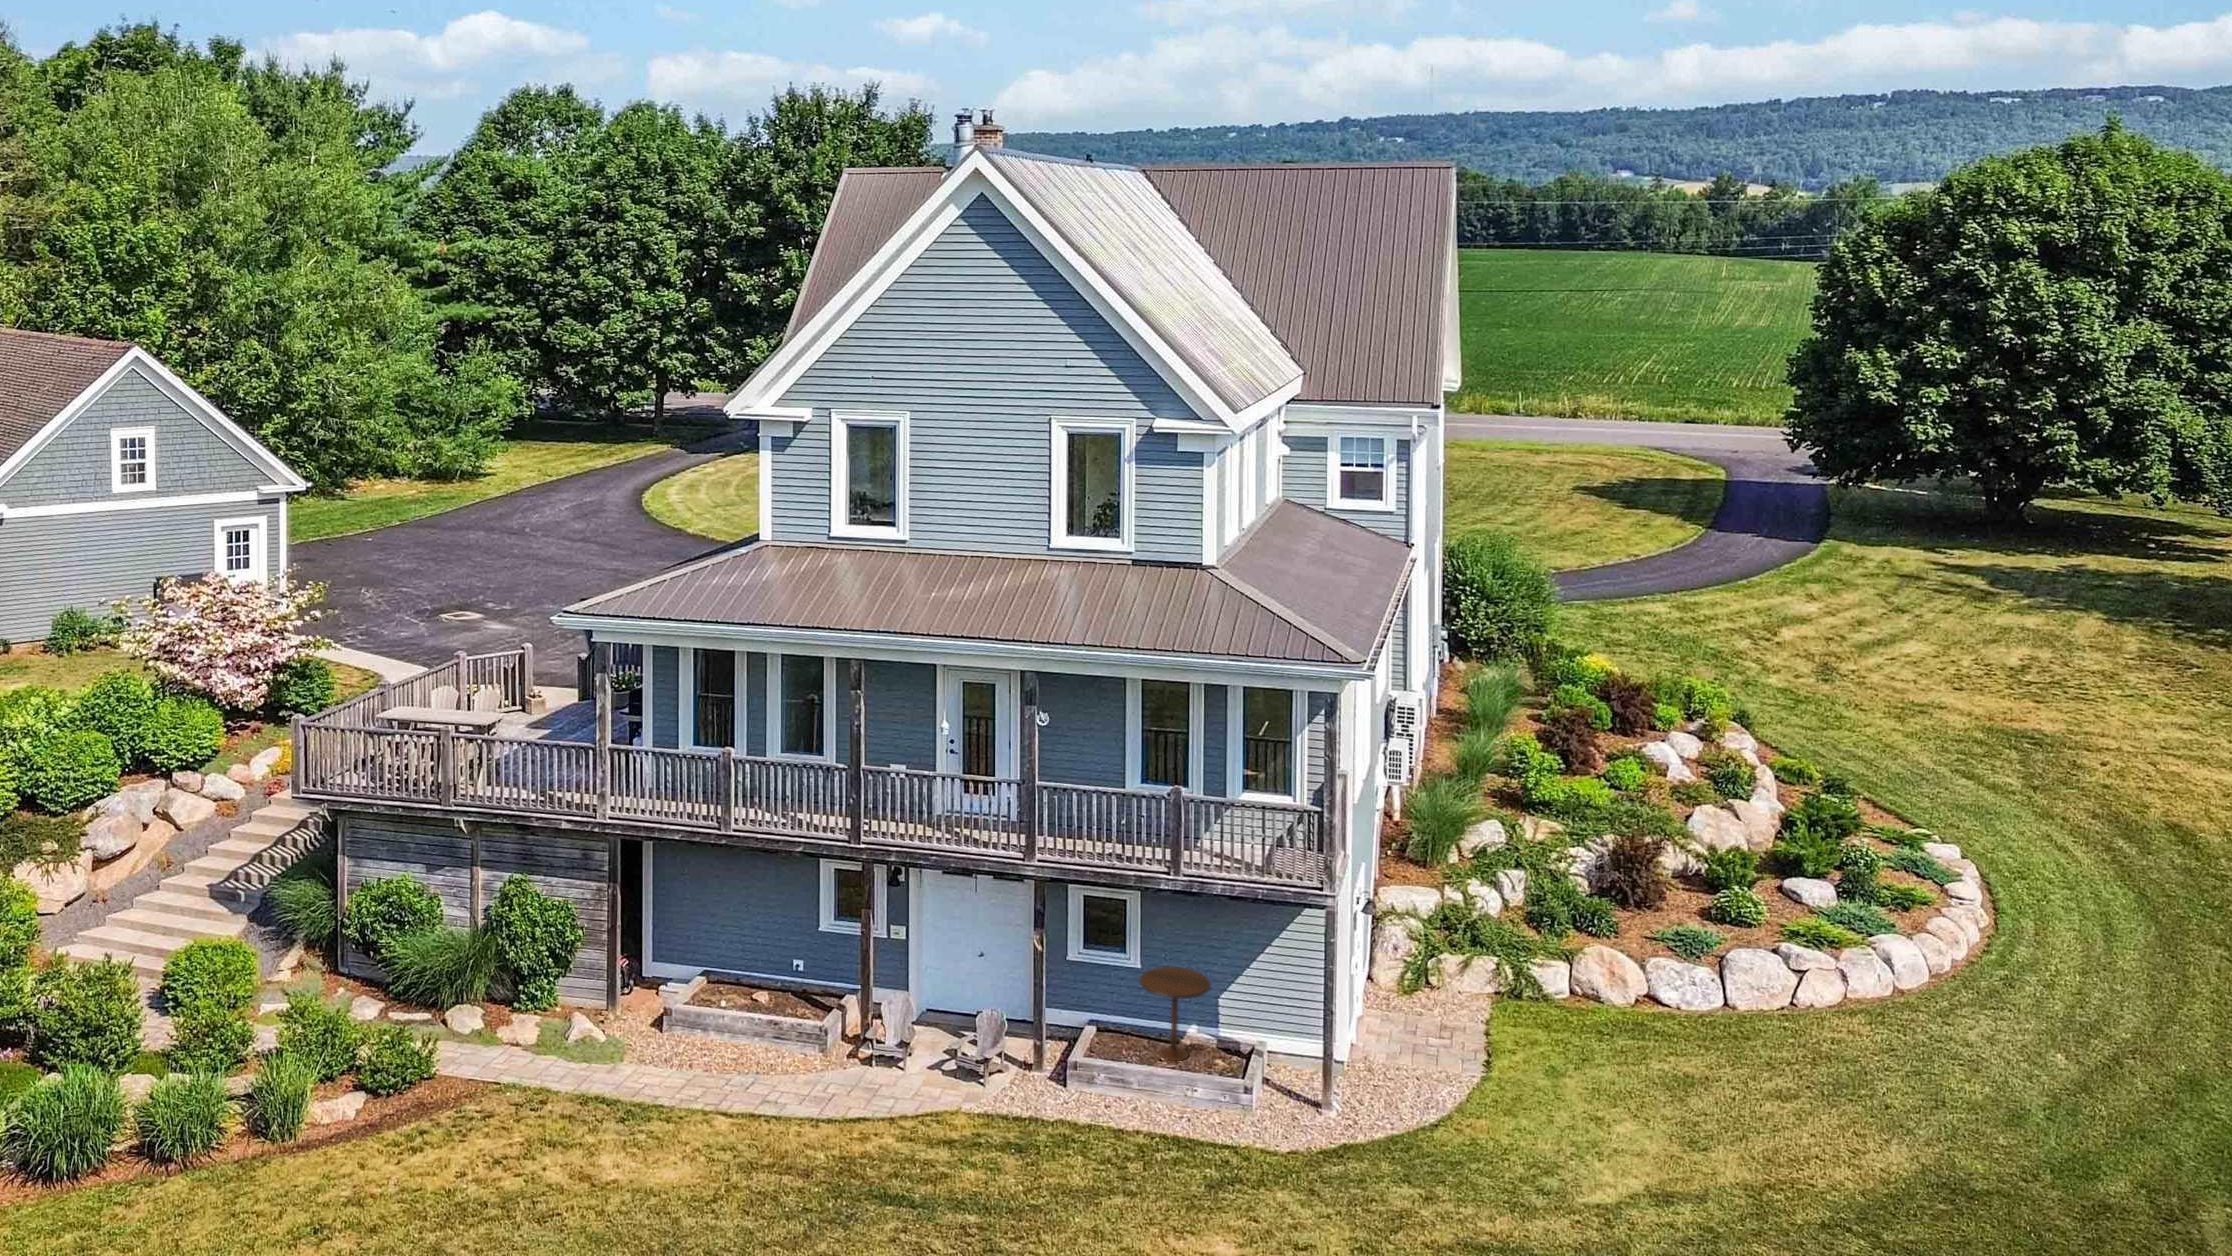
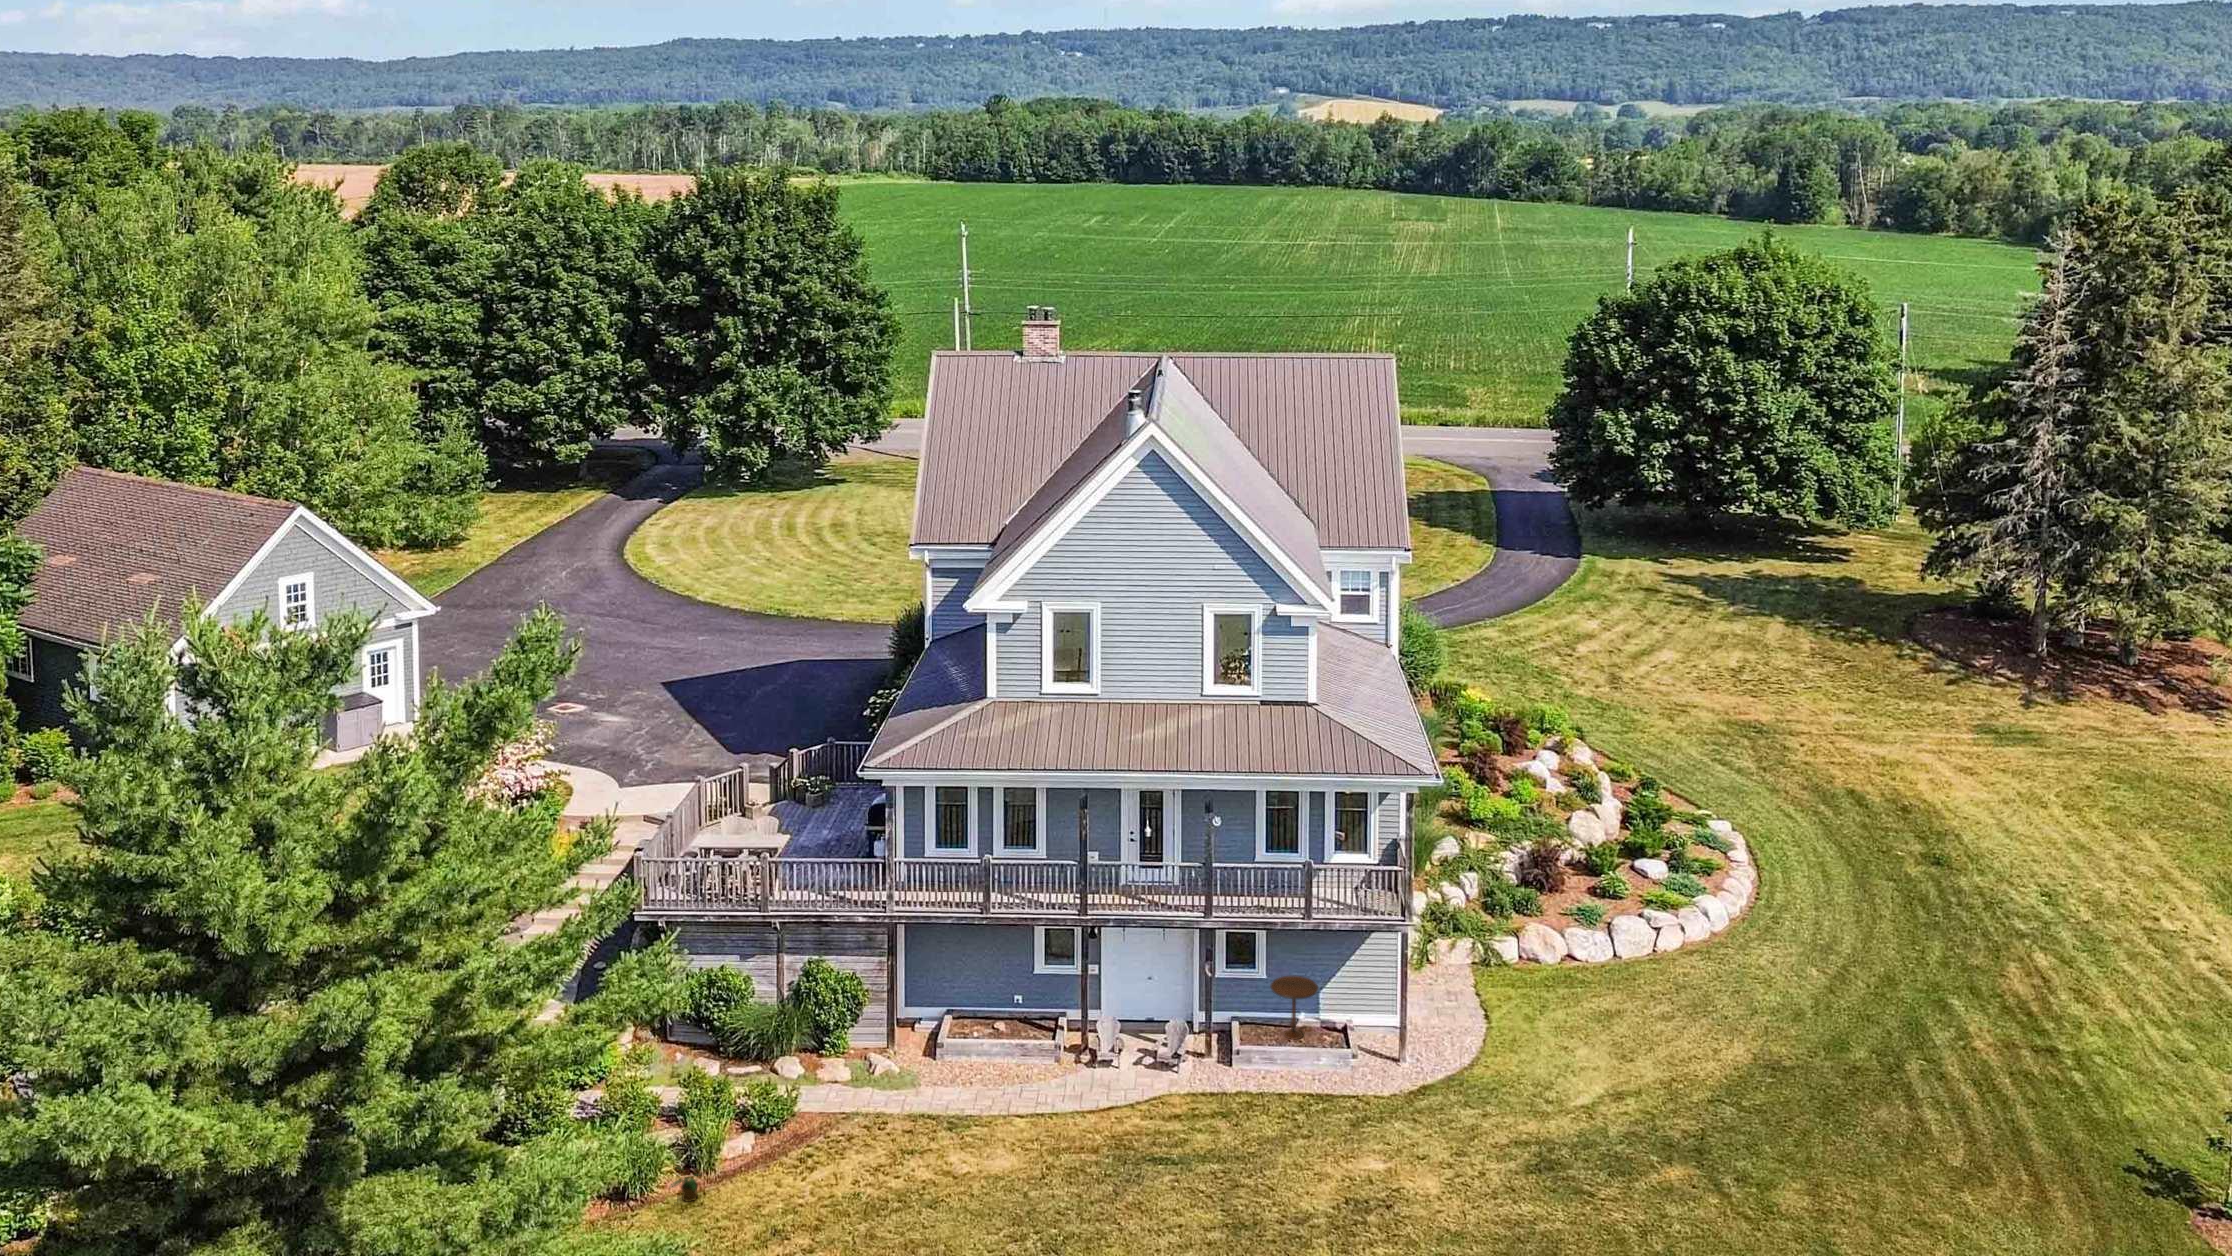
potted plant: none [205,1111,247,1161] -> present [671,1167,701,1202]

